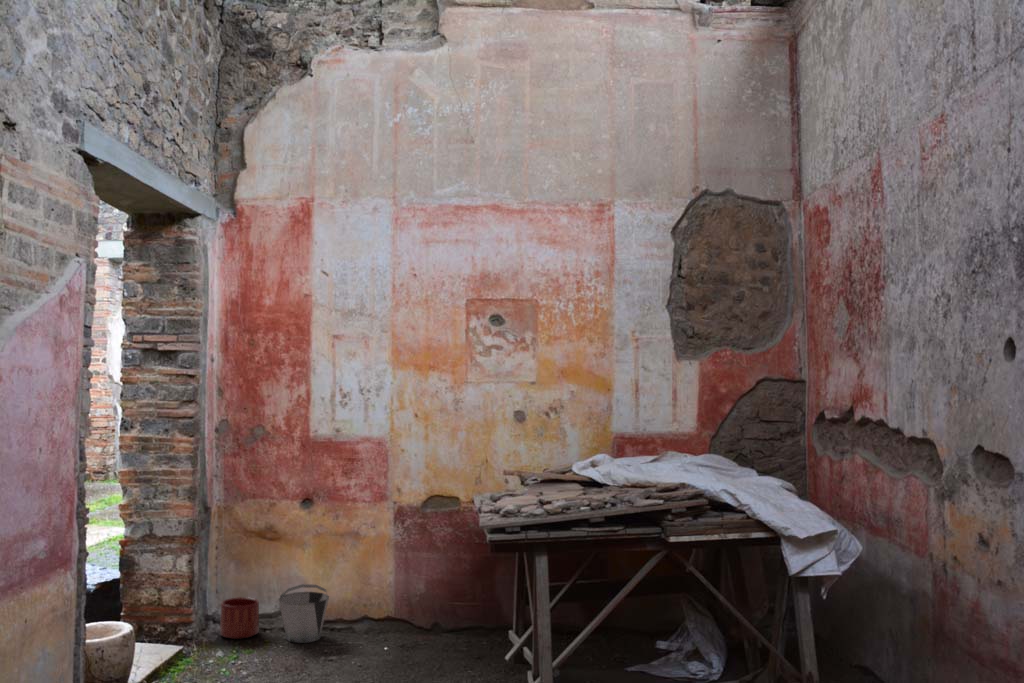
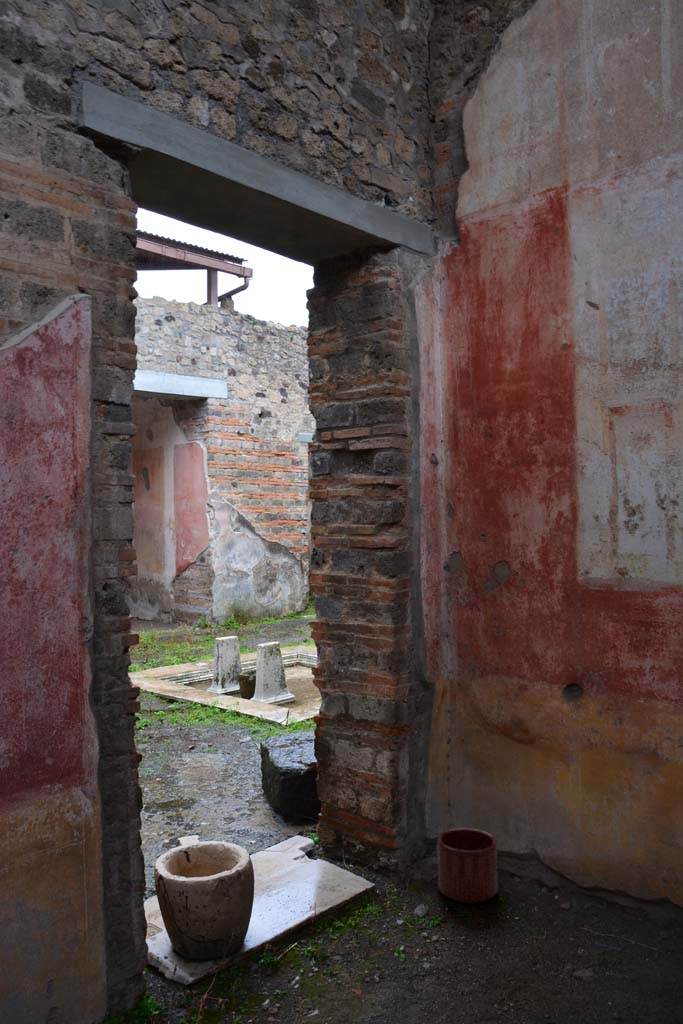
bucket: present [279,584,329,643] -> none [517,831,606,946]

